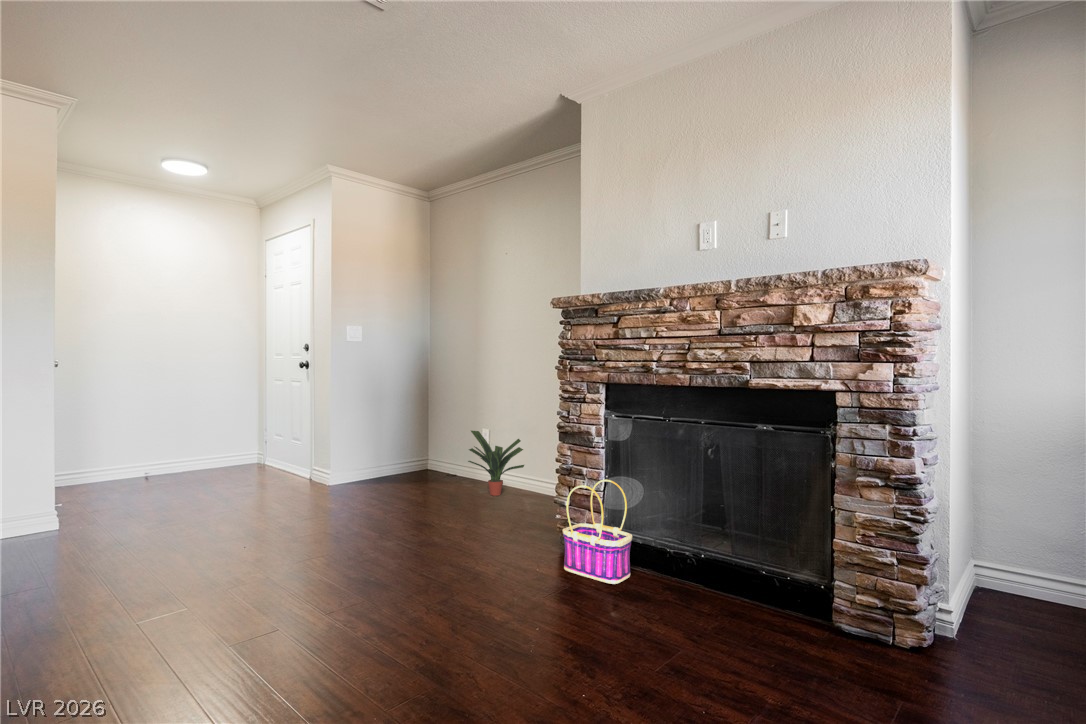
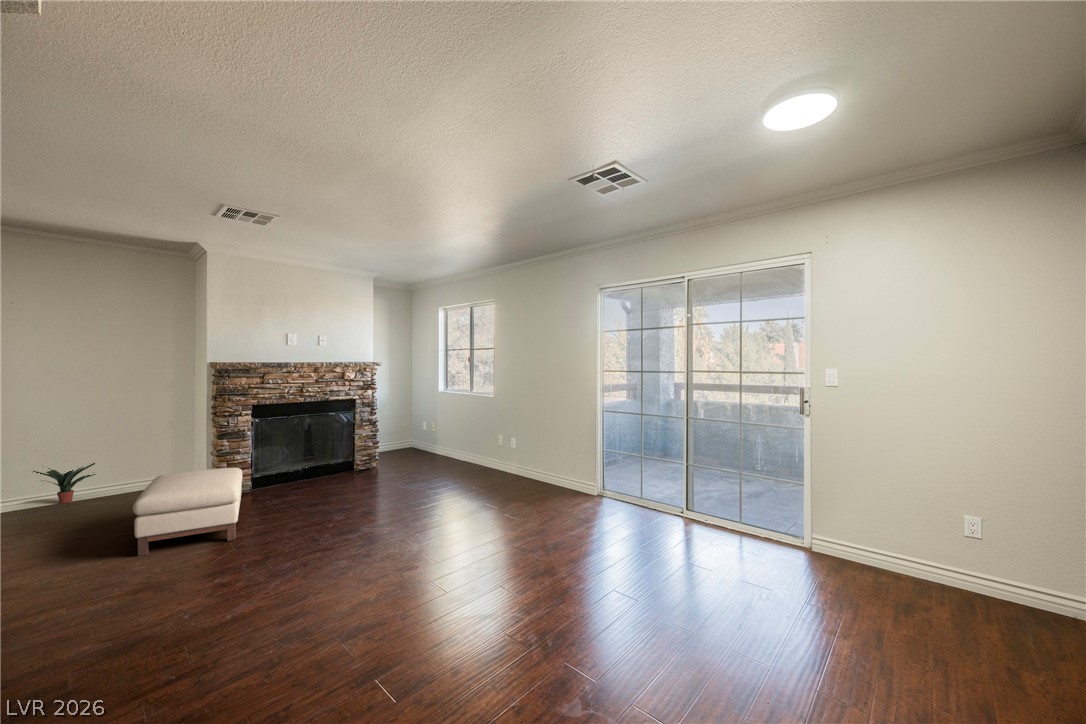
ottoman: none [245,476,471,635] -> present [133,468,242,556]
basket: present [563,480,632,584] -> none [245,449,283,495]

